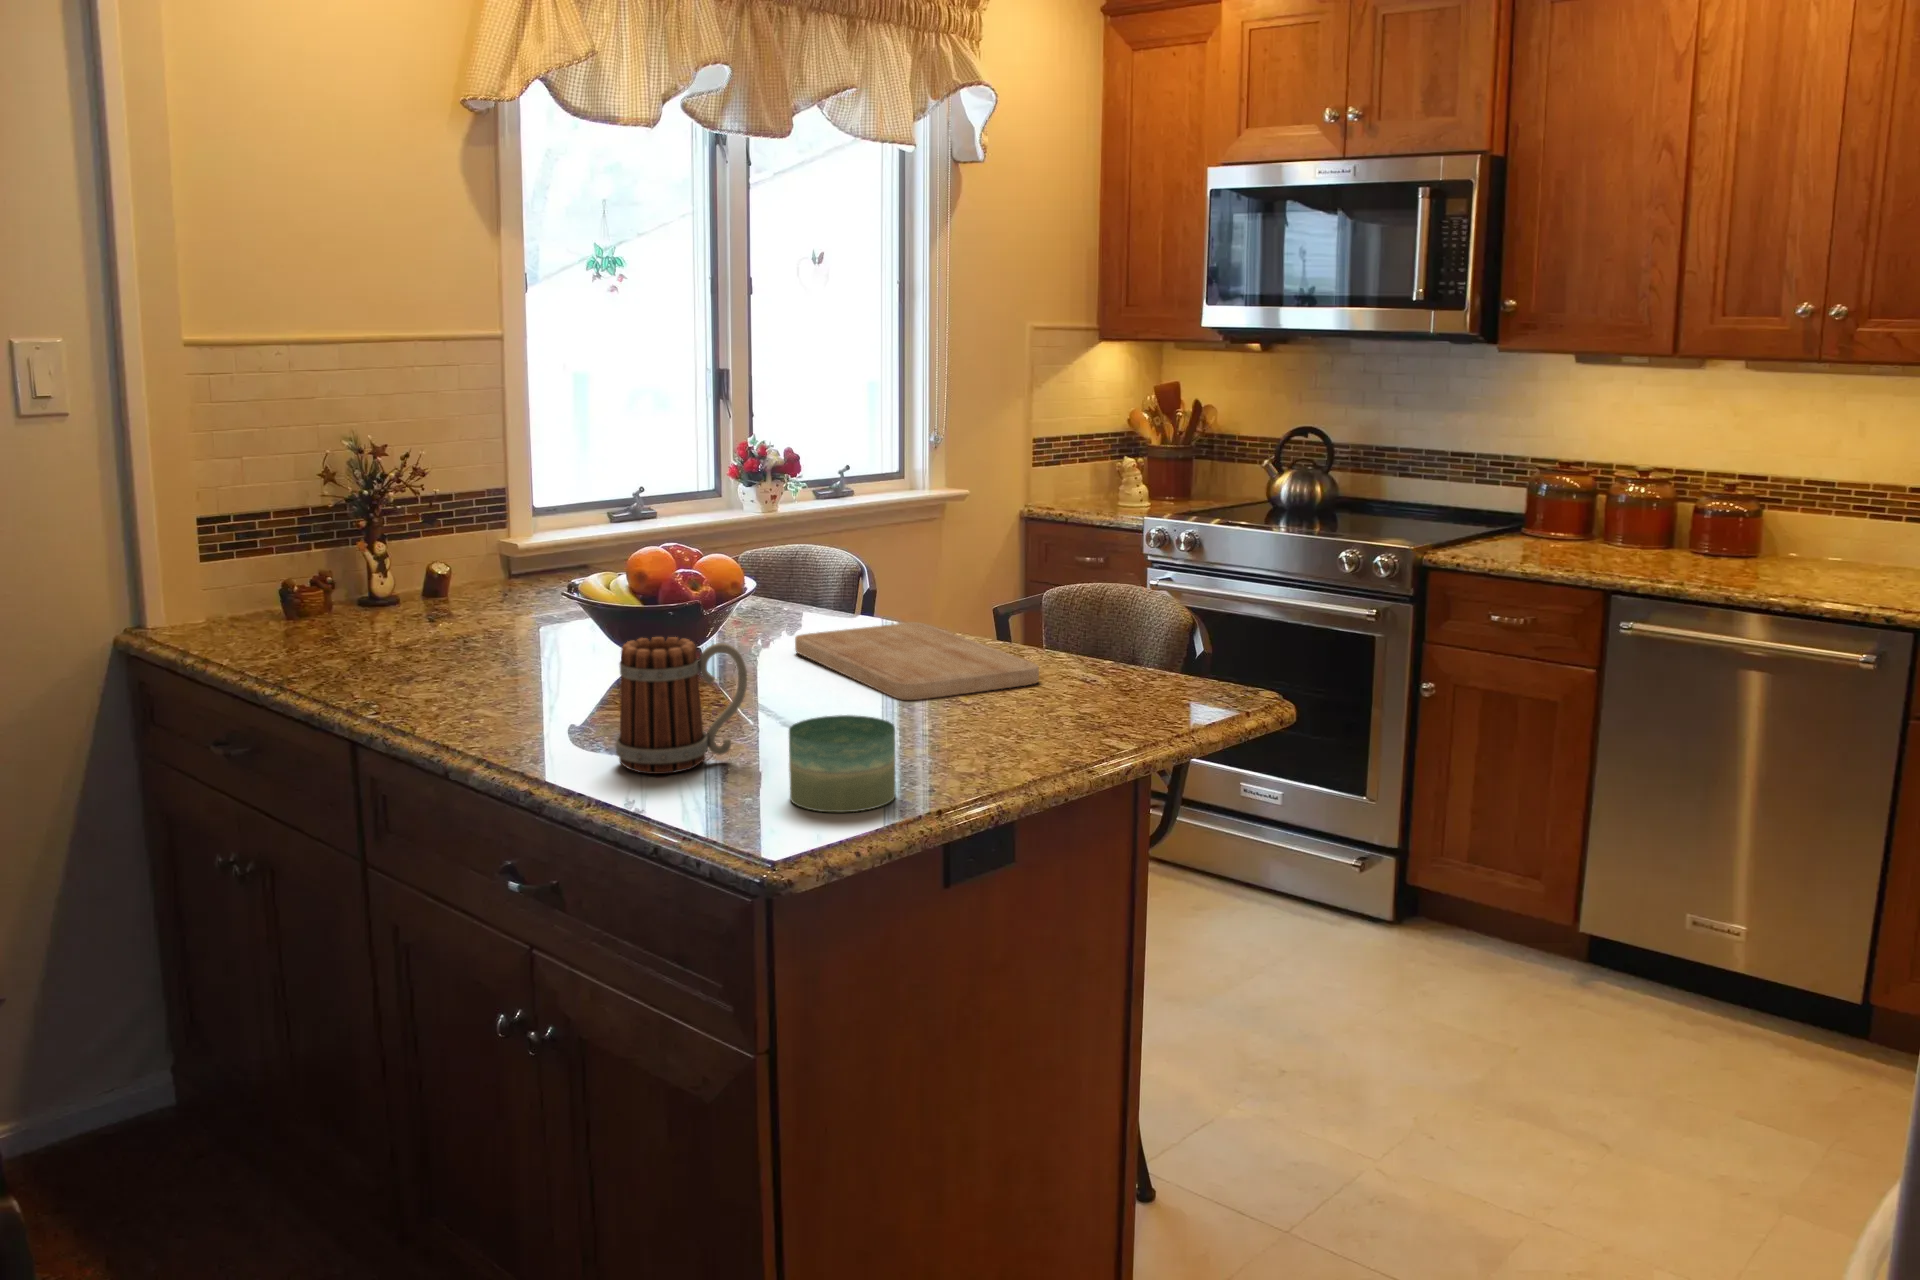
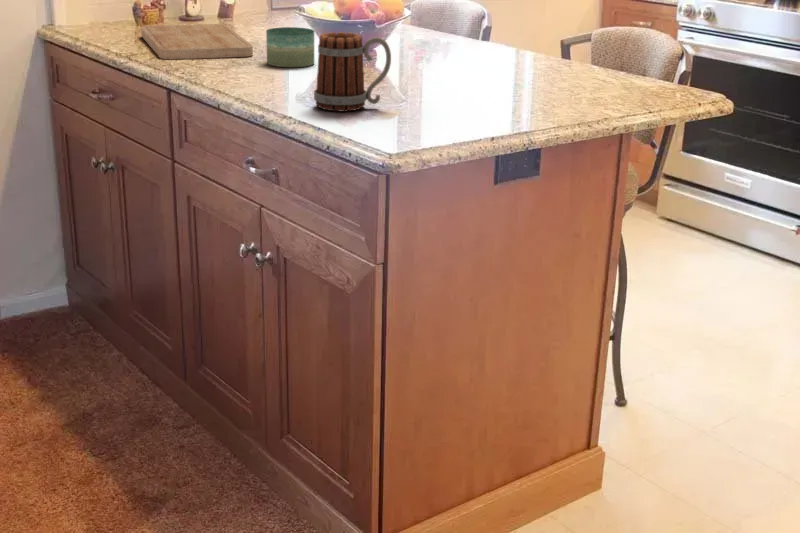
cutting board: present [795,623,1039,700] -> present [141,24,253,60]
candle: present [789,715,895,812] -> present [266,27,314,67]

